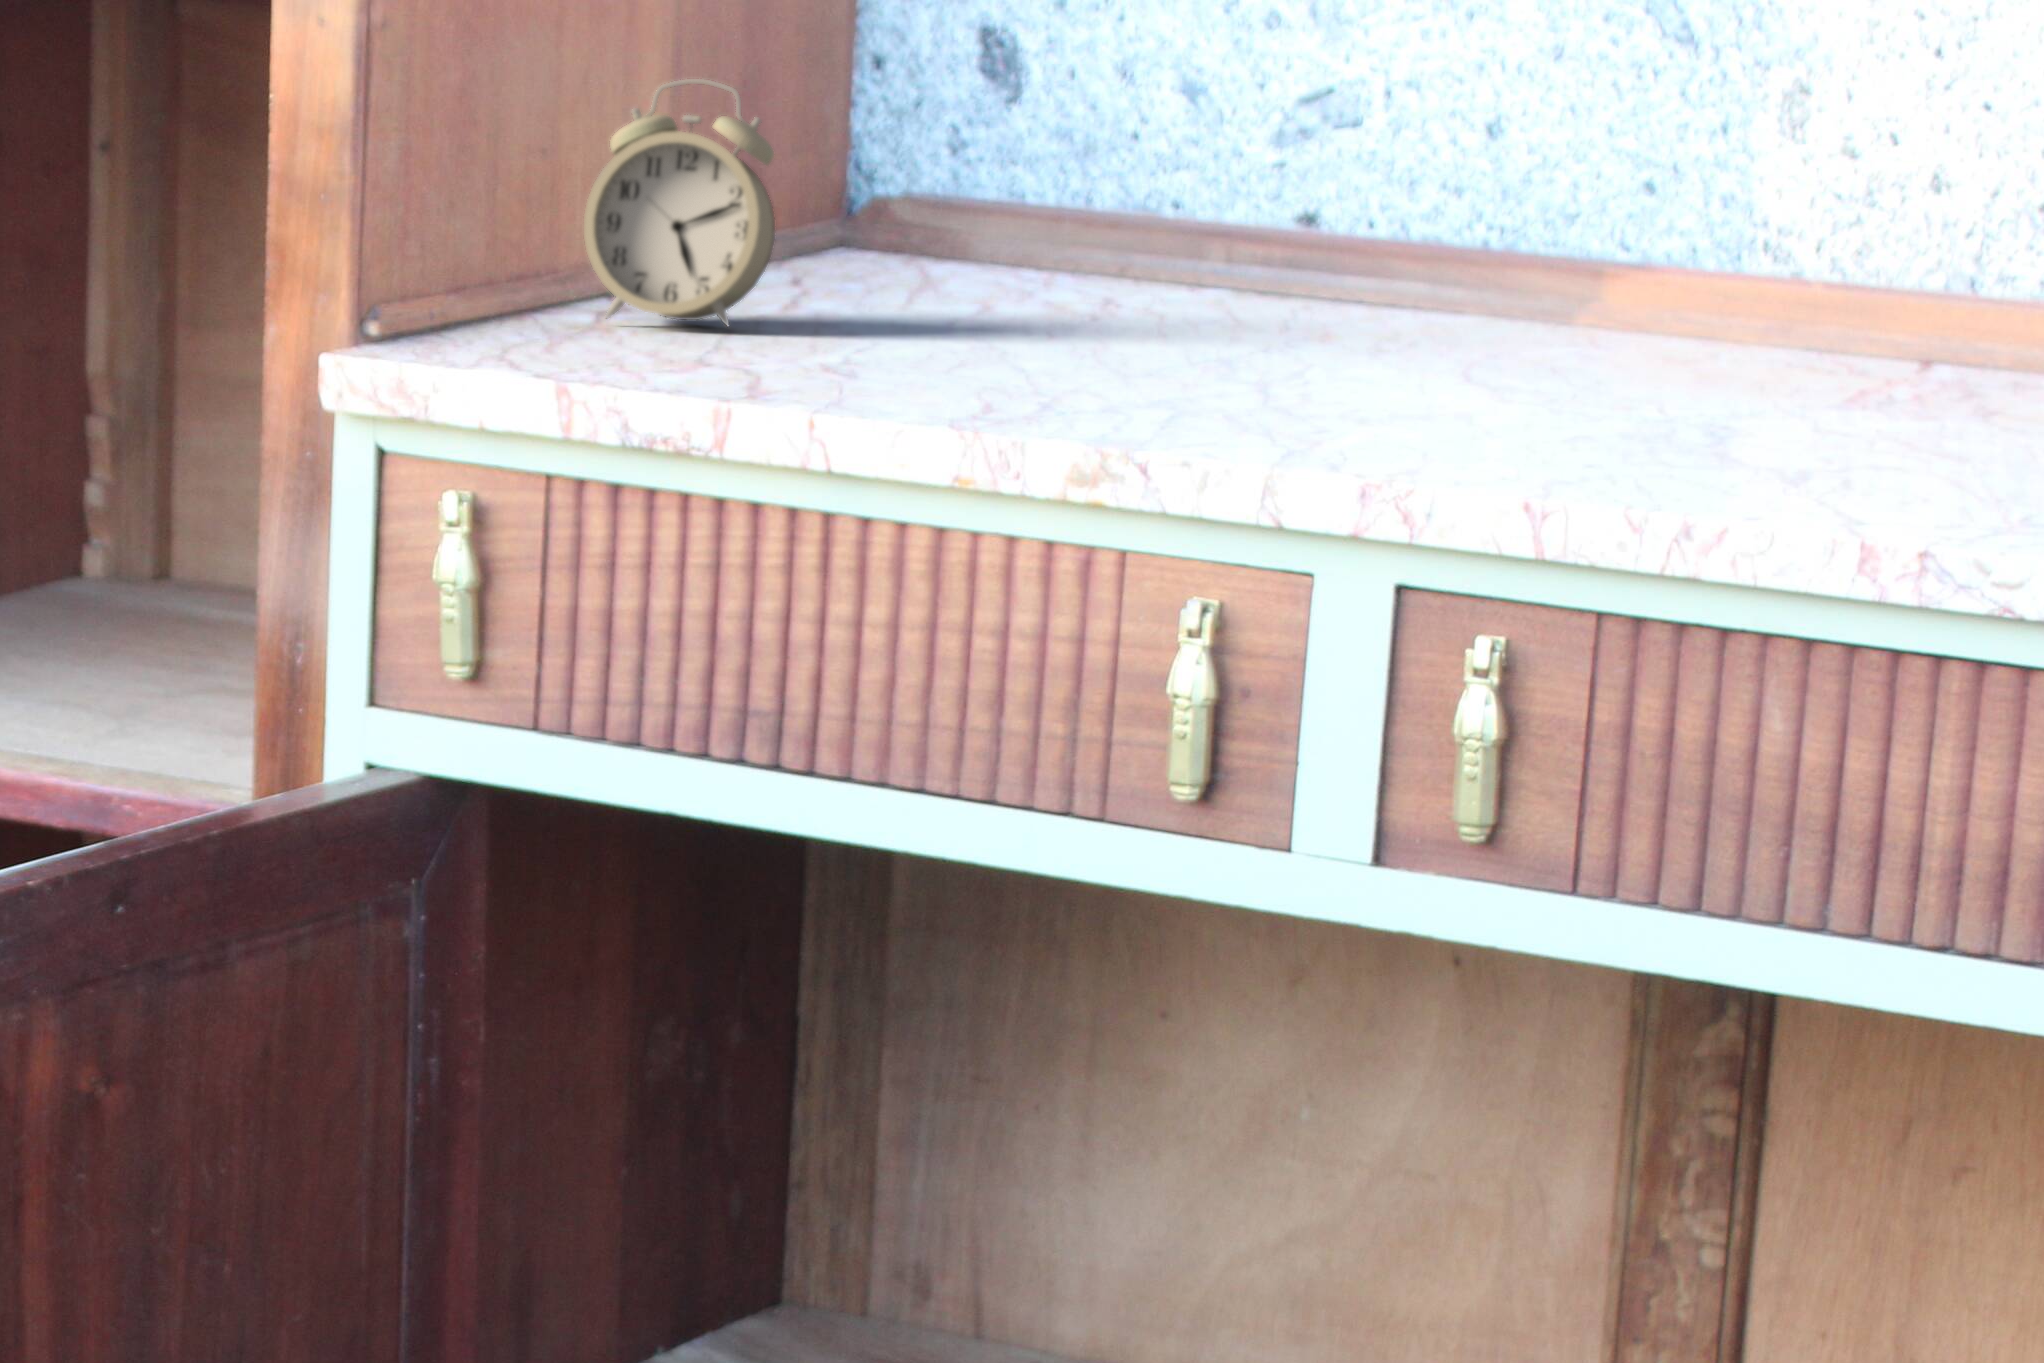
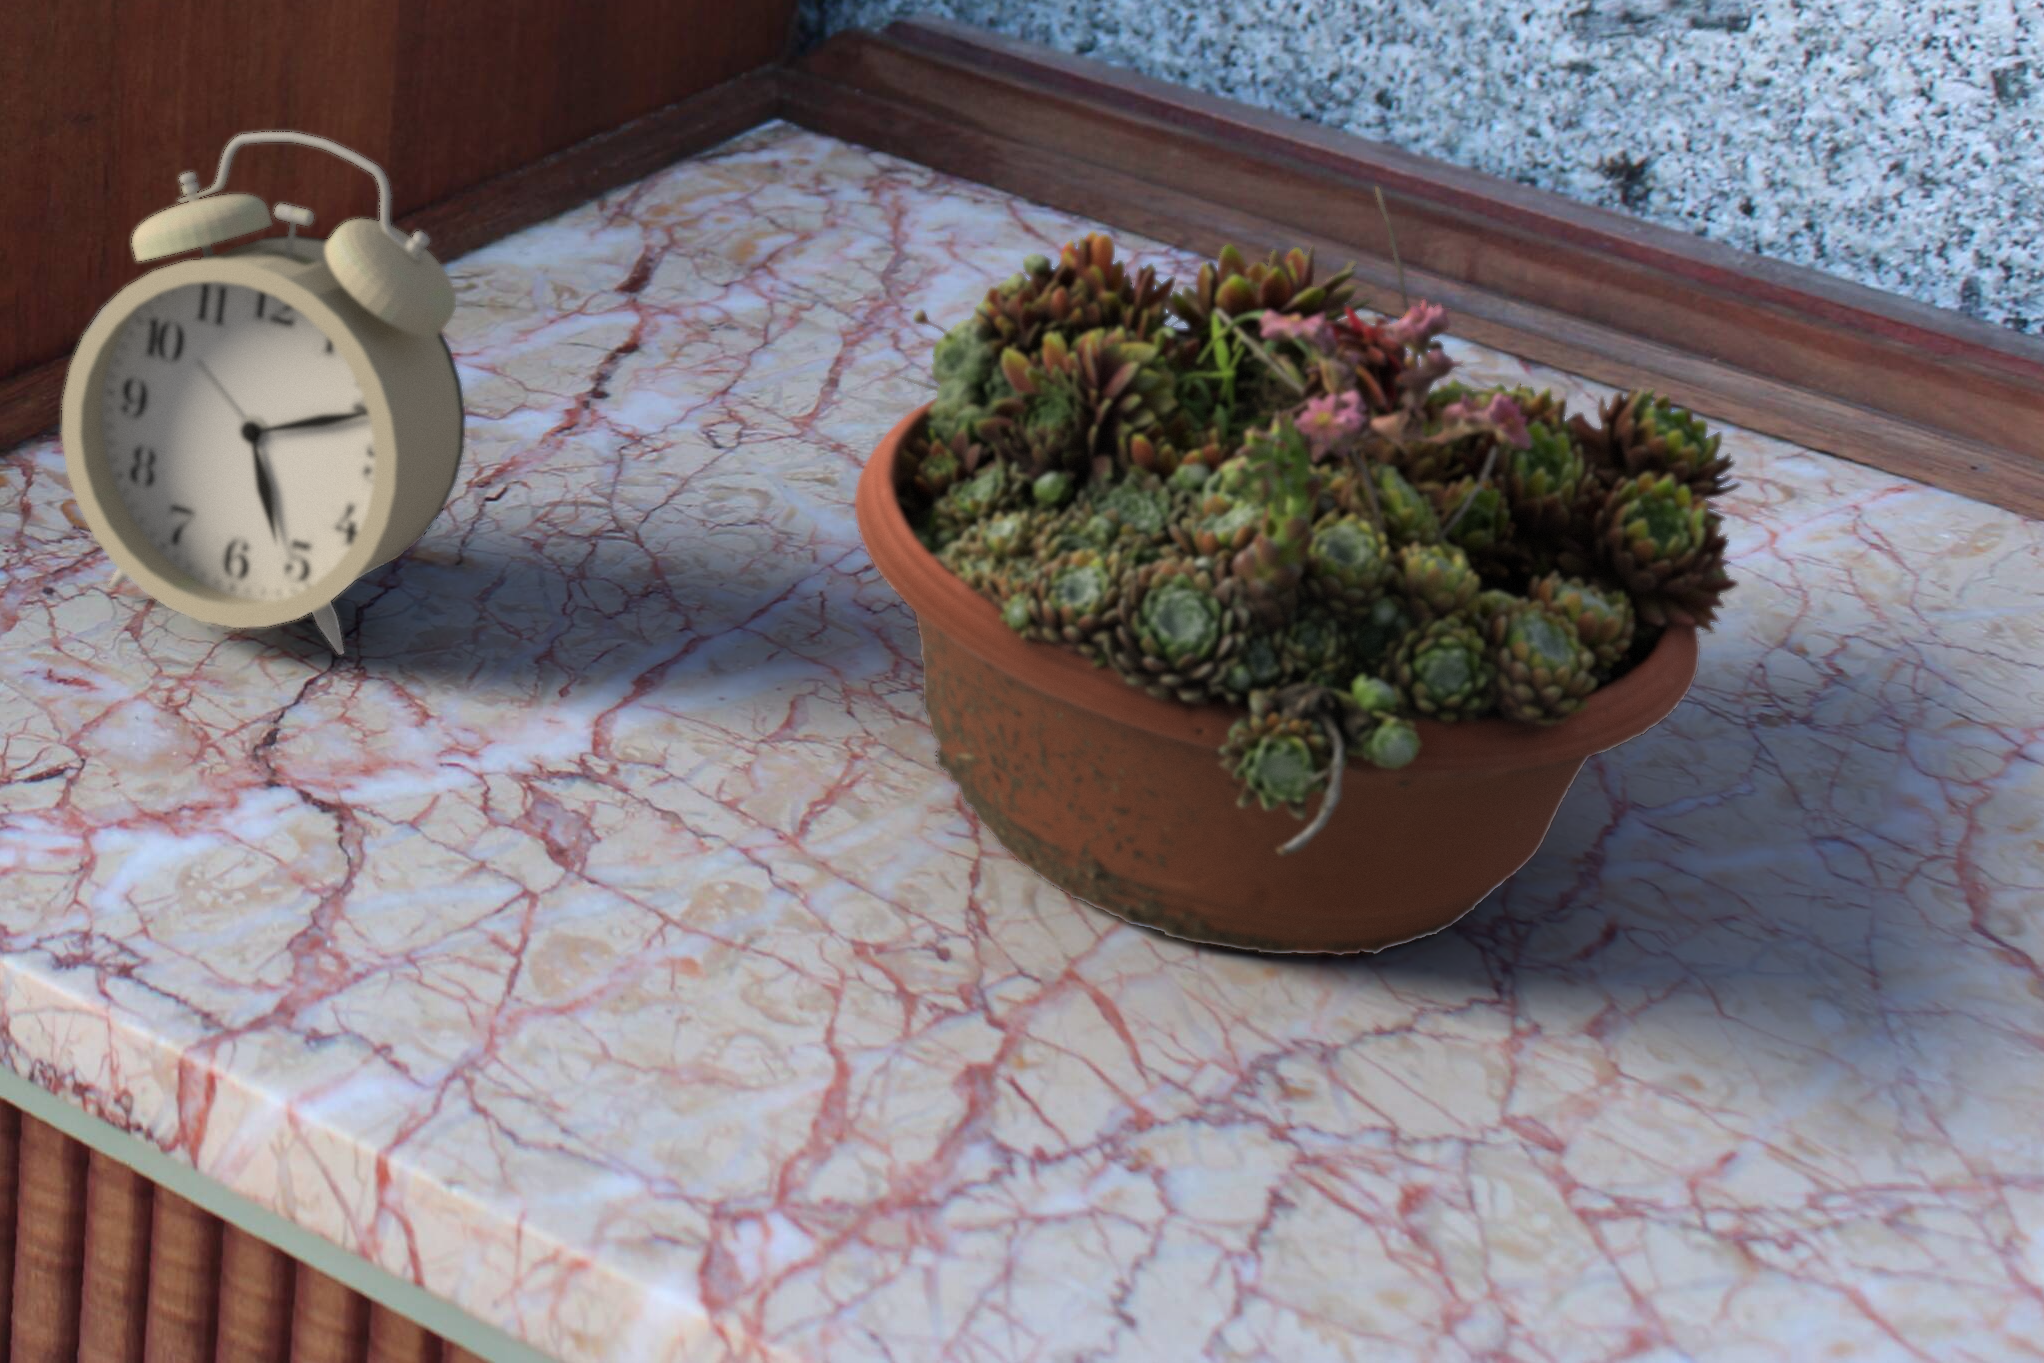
succulent planter: none [973,48,1359,359] -> present [855,187,1740,955]

